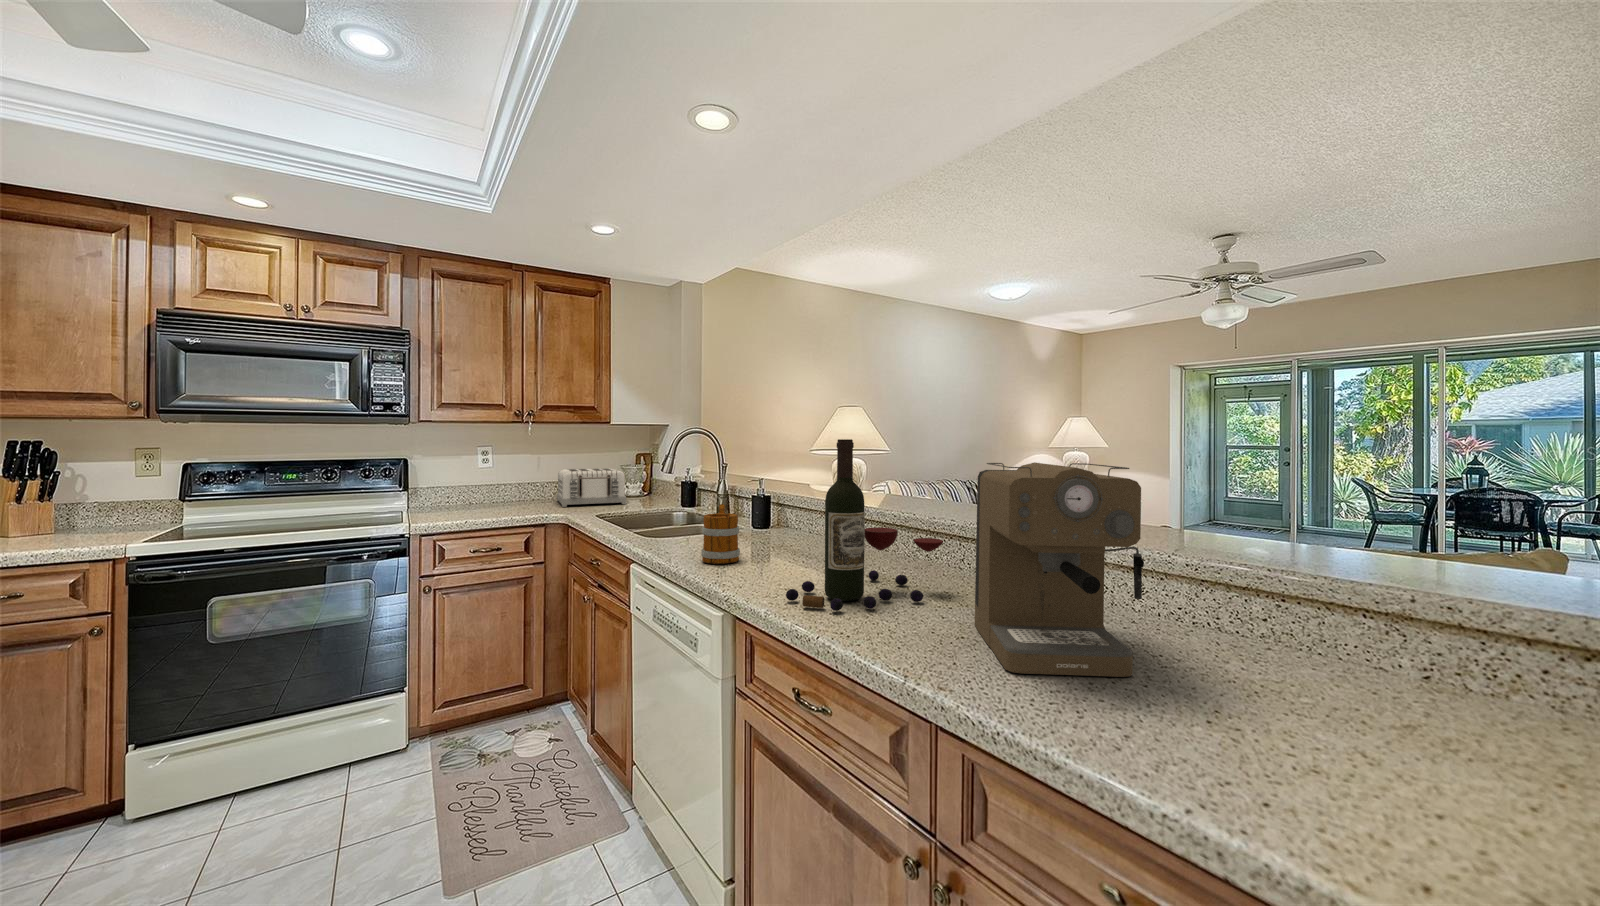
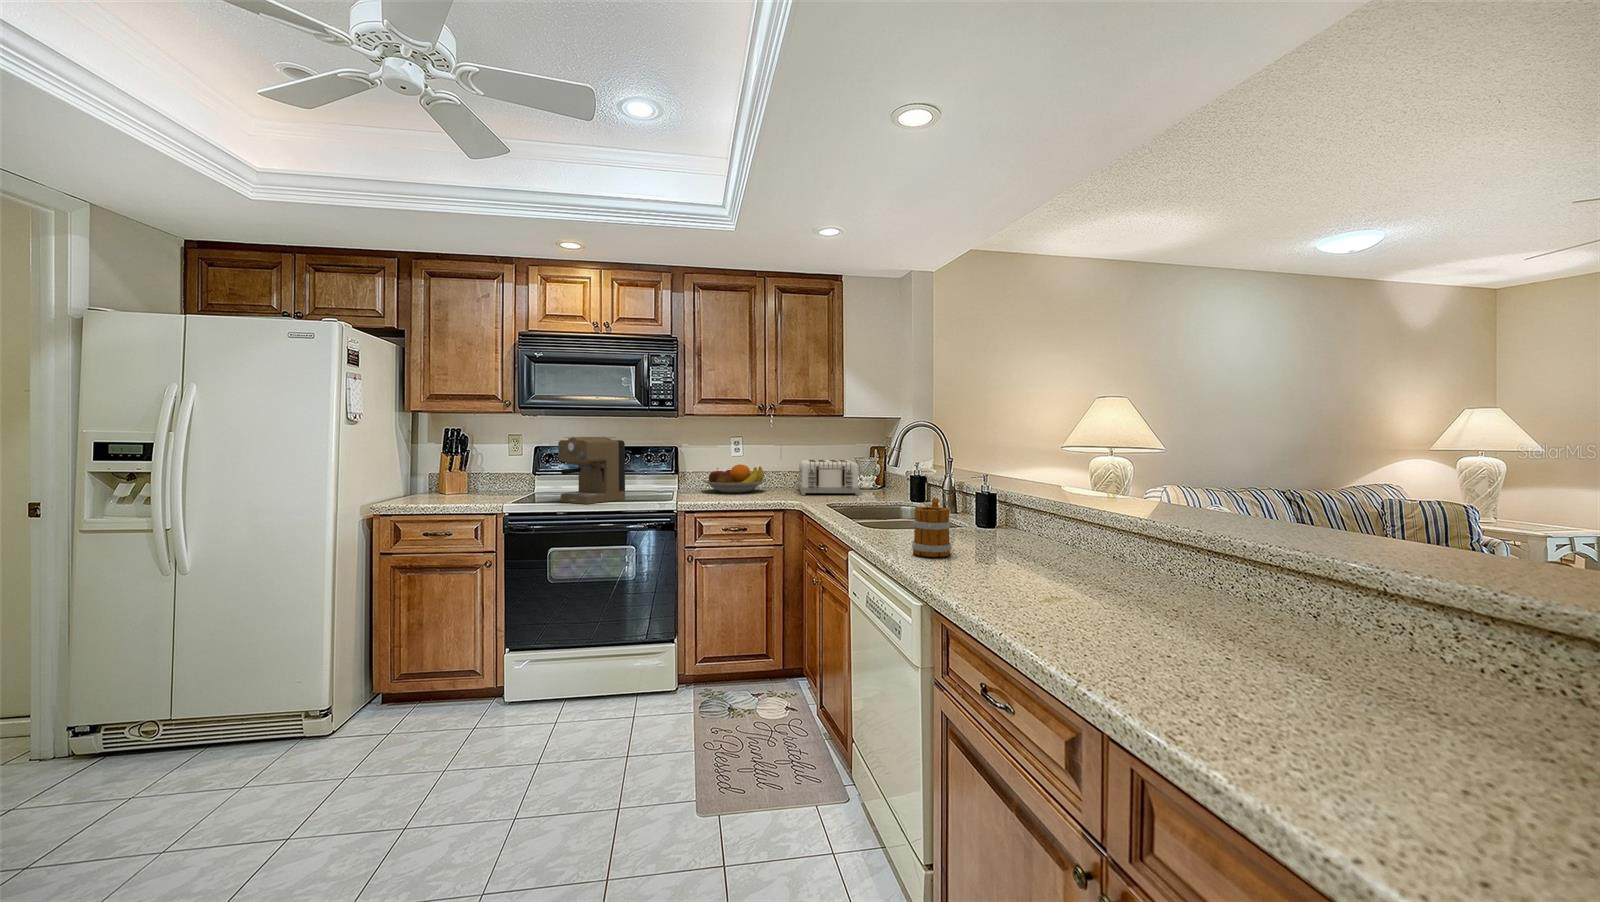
wine bottle: present [786,439,943,611] -> none [982,434,1177,615]
coffee maker: present [975,462,1144,677] -> present [558,437,625,504]
fruit bowl: none [439,476,520,508] -> present [702,464,766,493]

